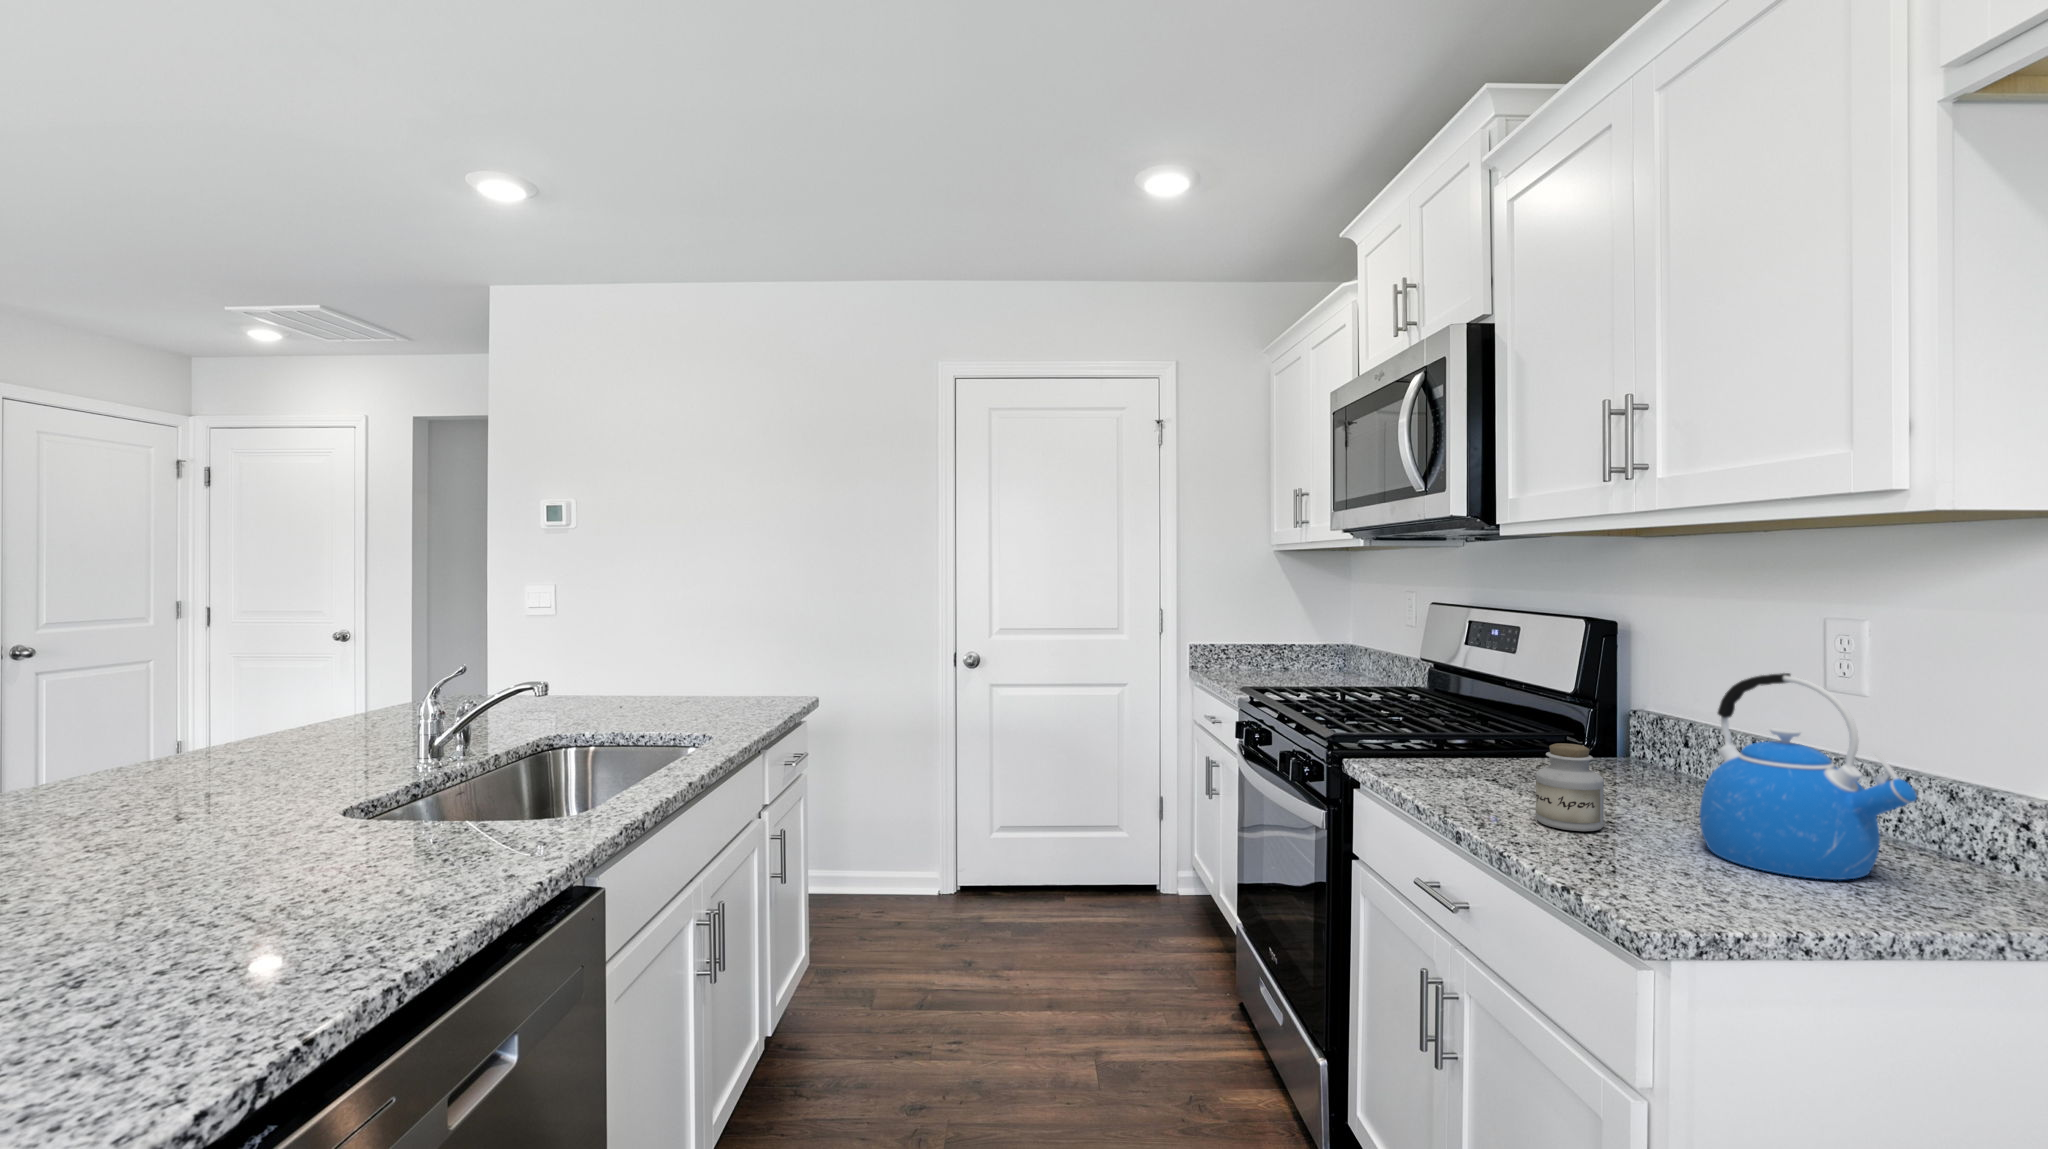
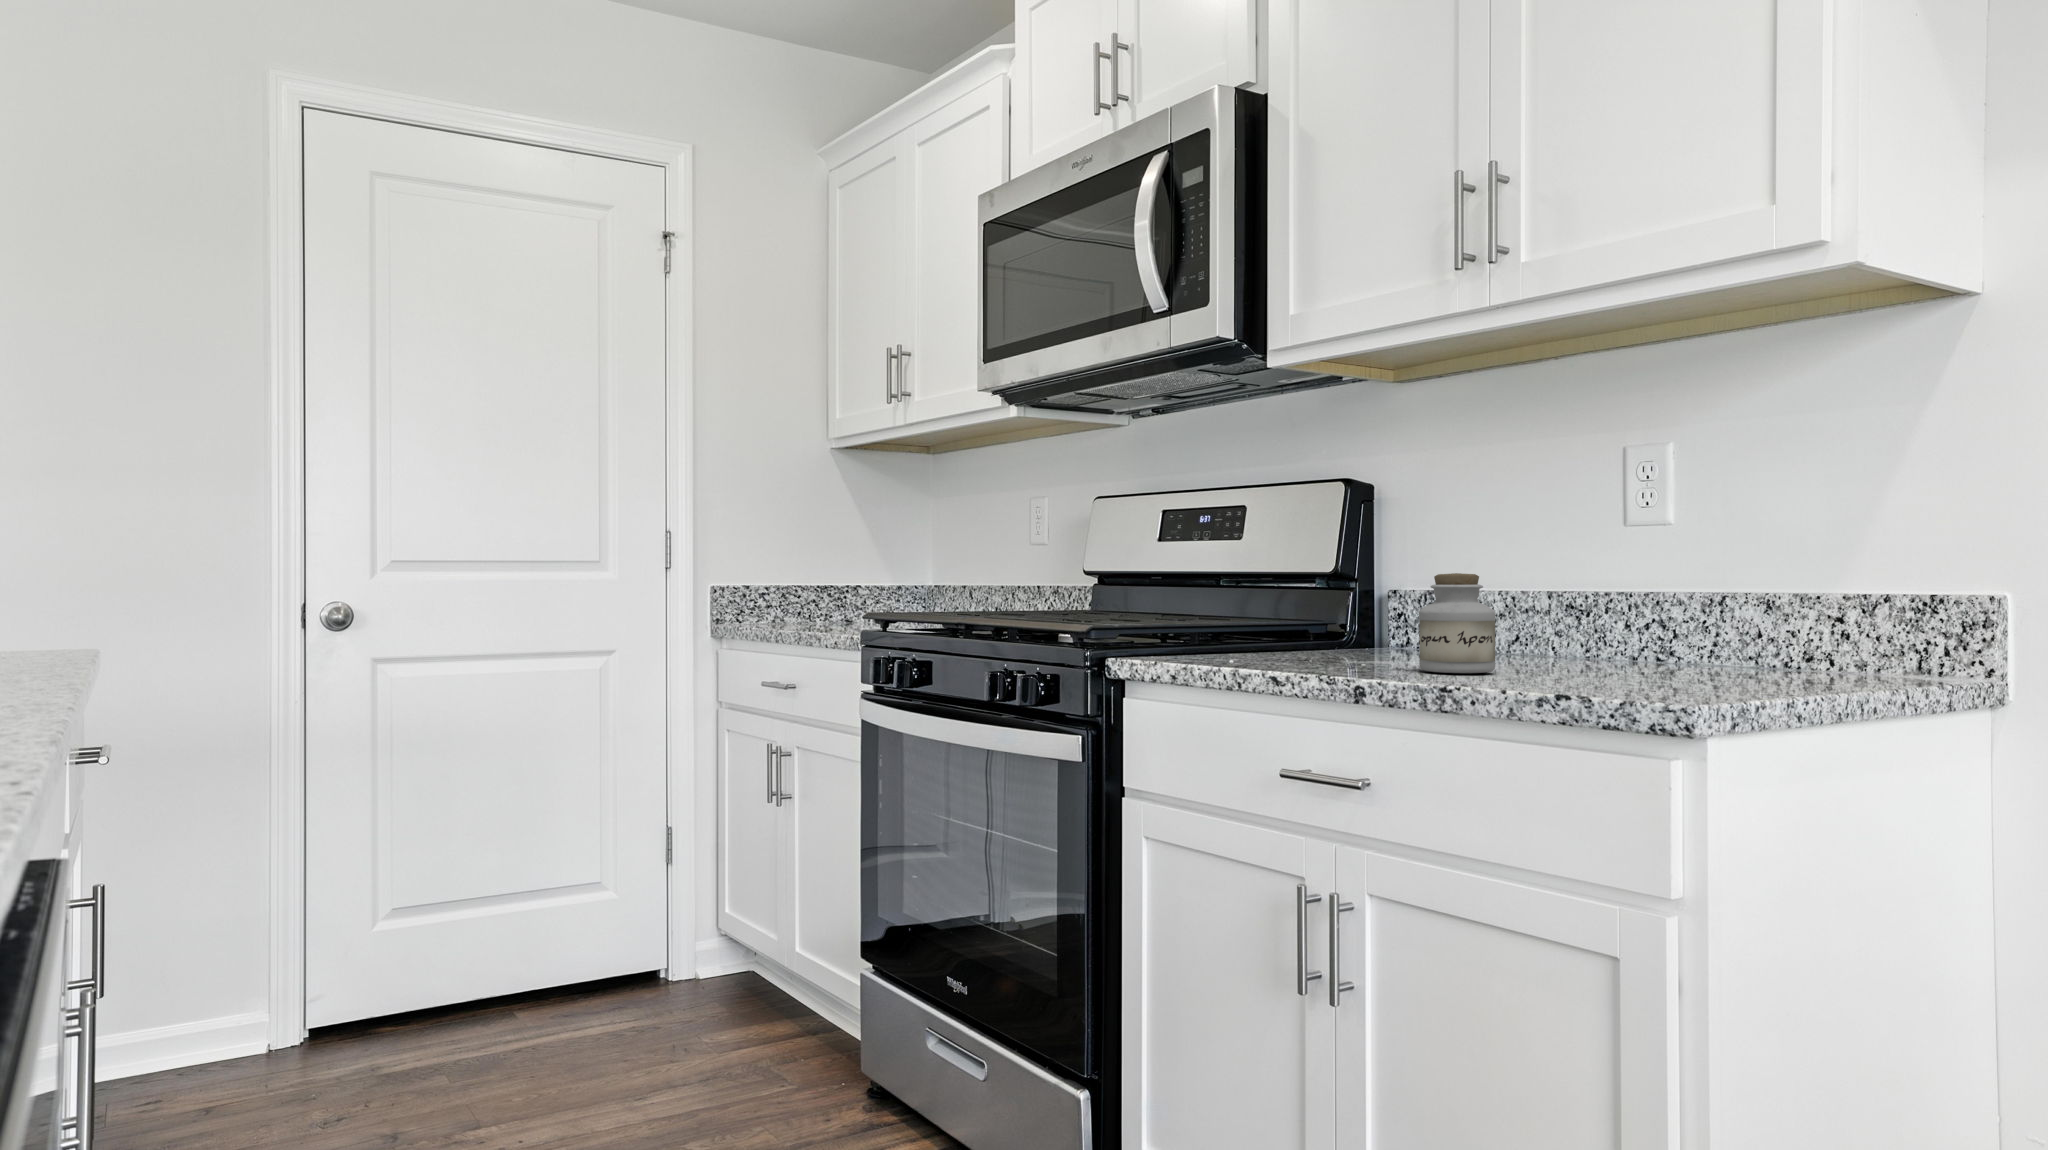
kettle: present [1700,673,1917,880] -> none [1590,467,1806,680]

